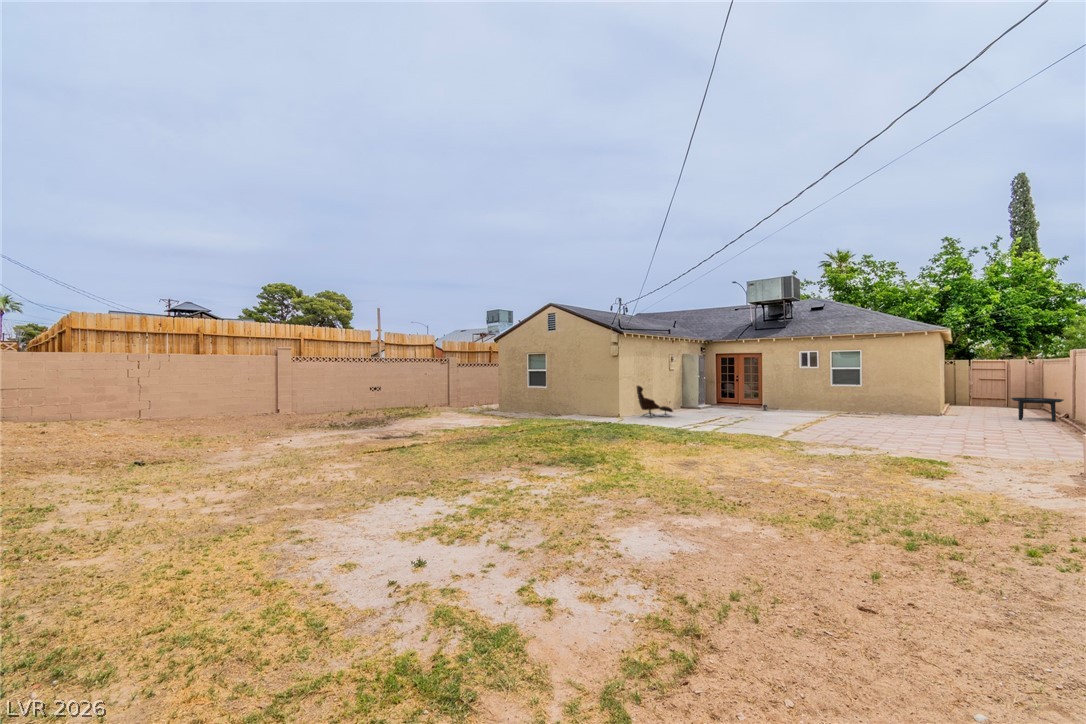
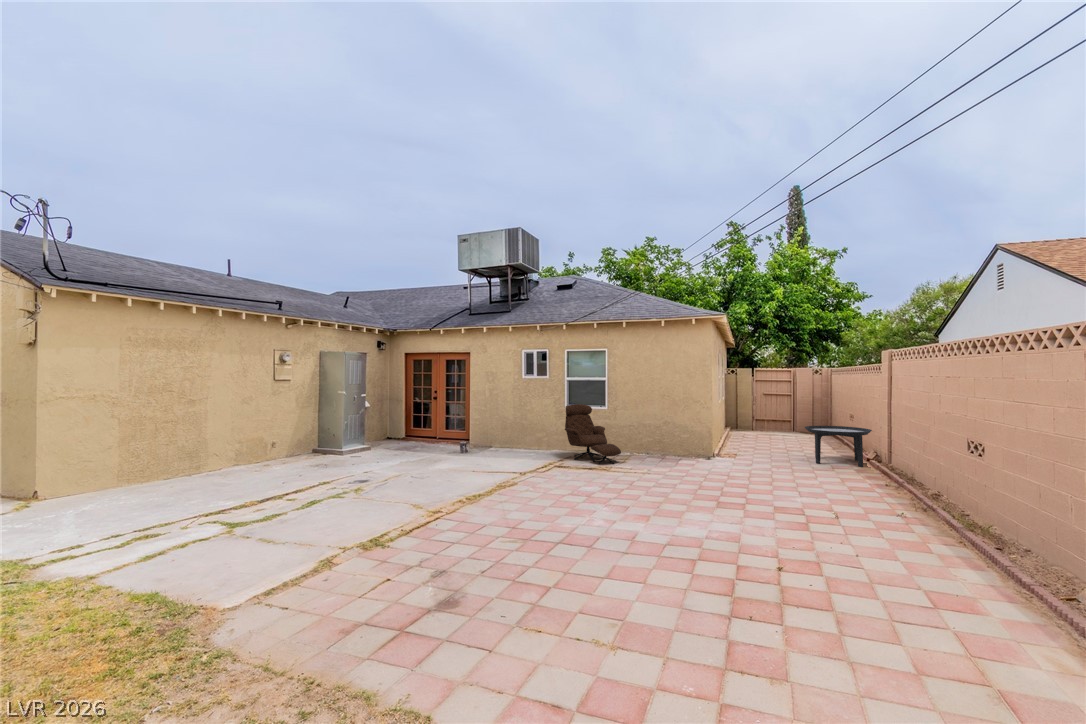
lounge chair: present [637,386,673,417] -> present [565,404,621,464]

